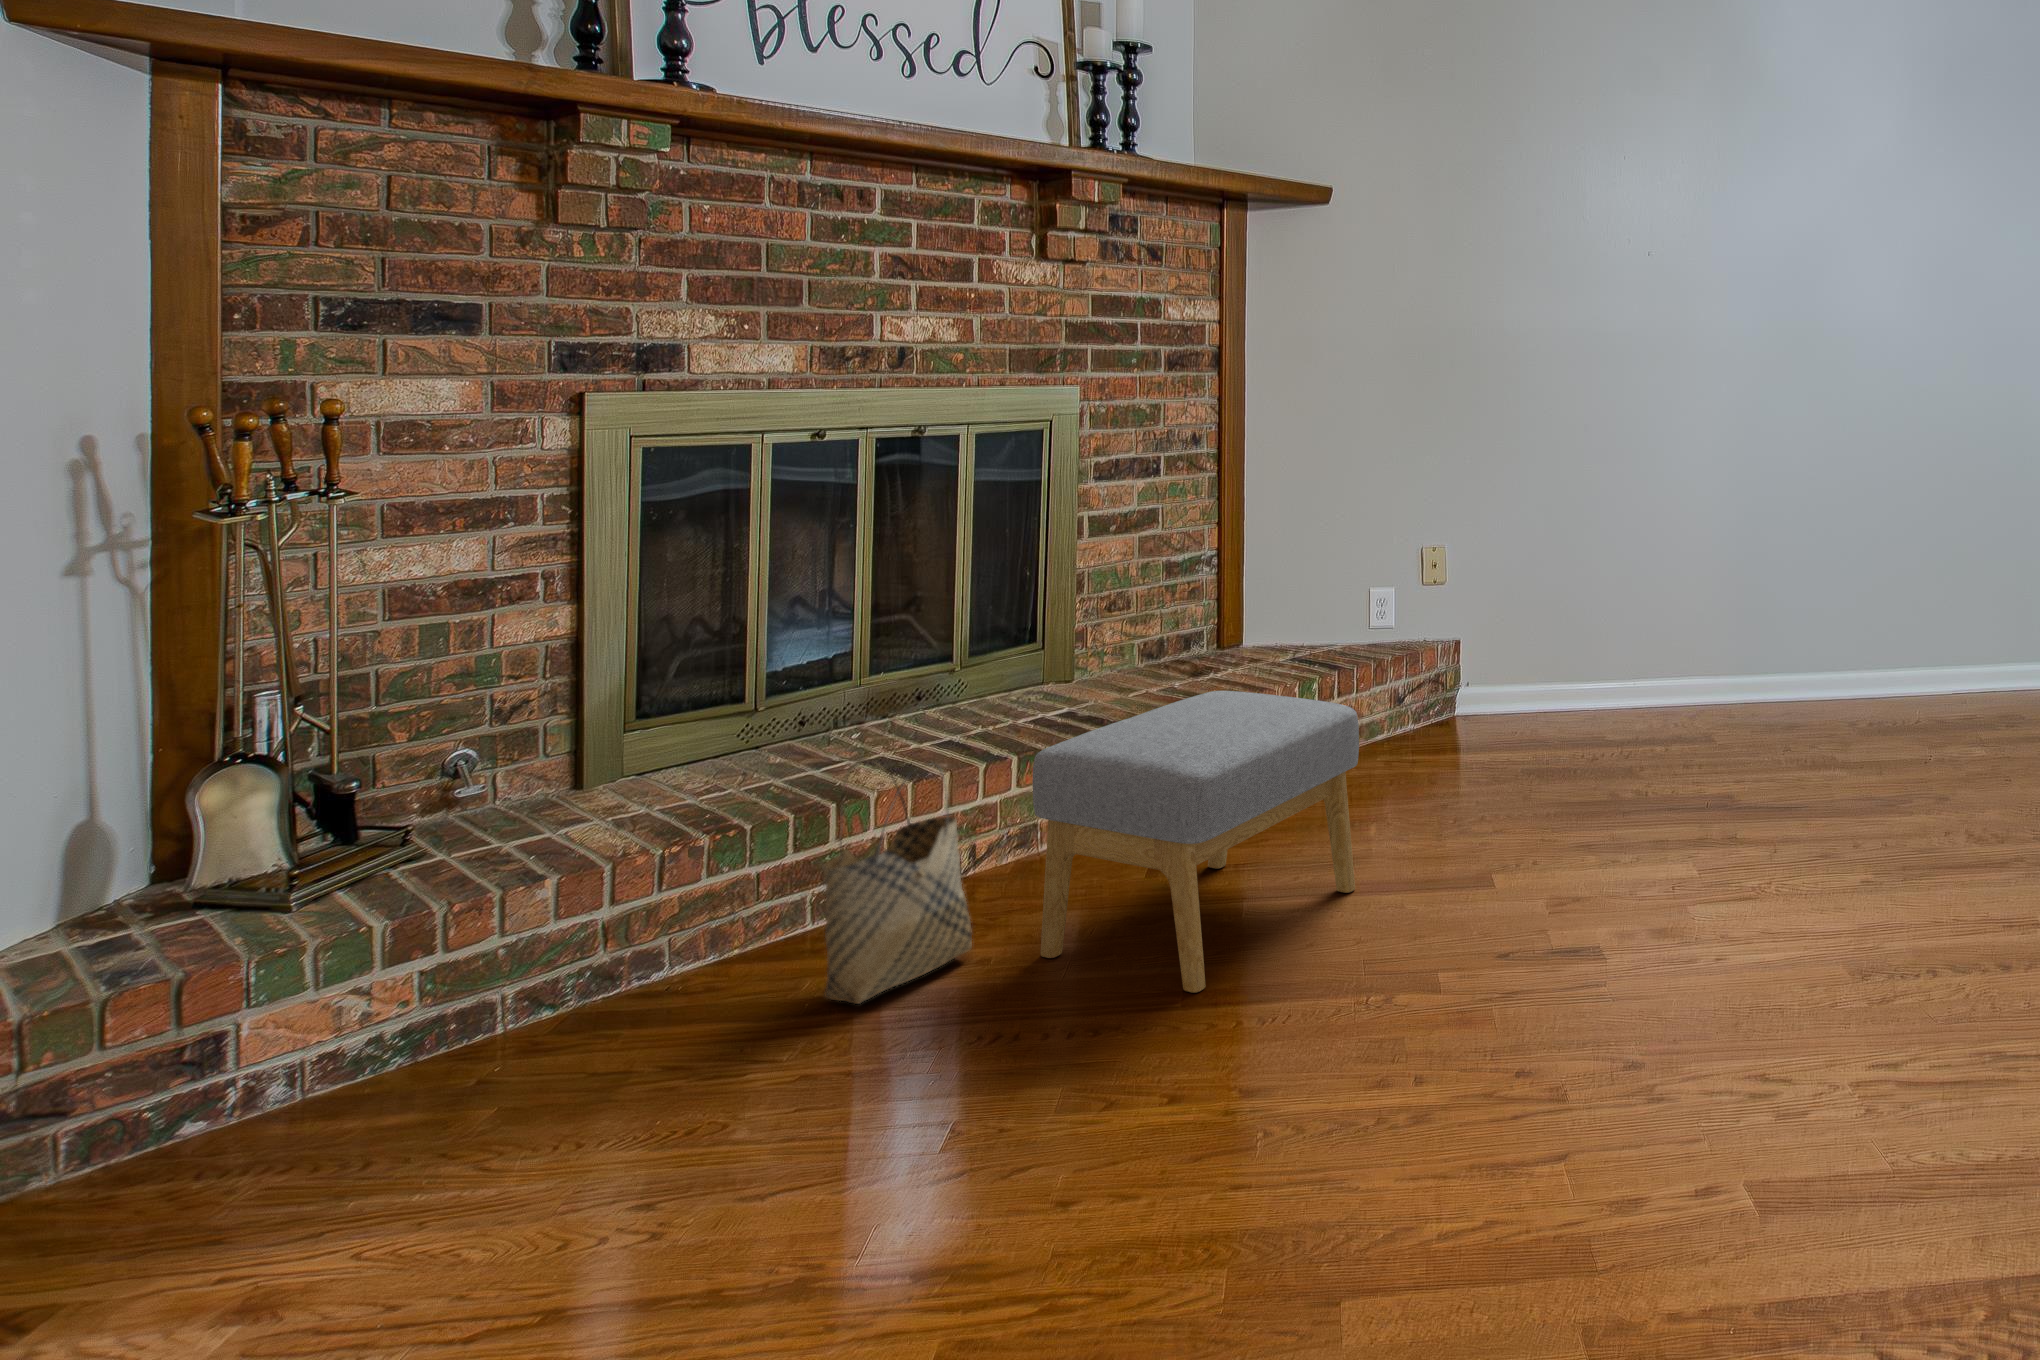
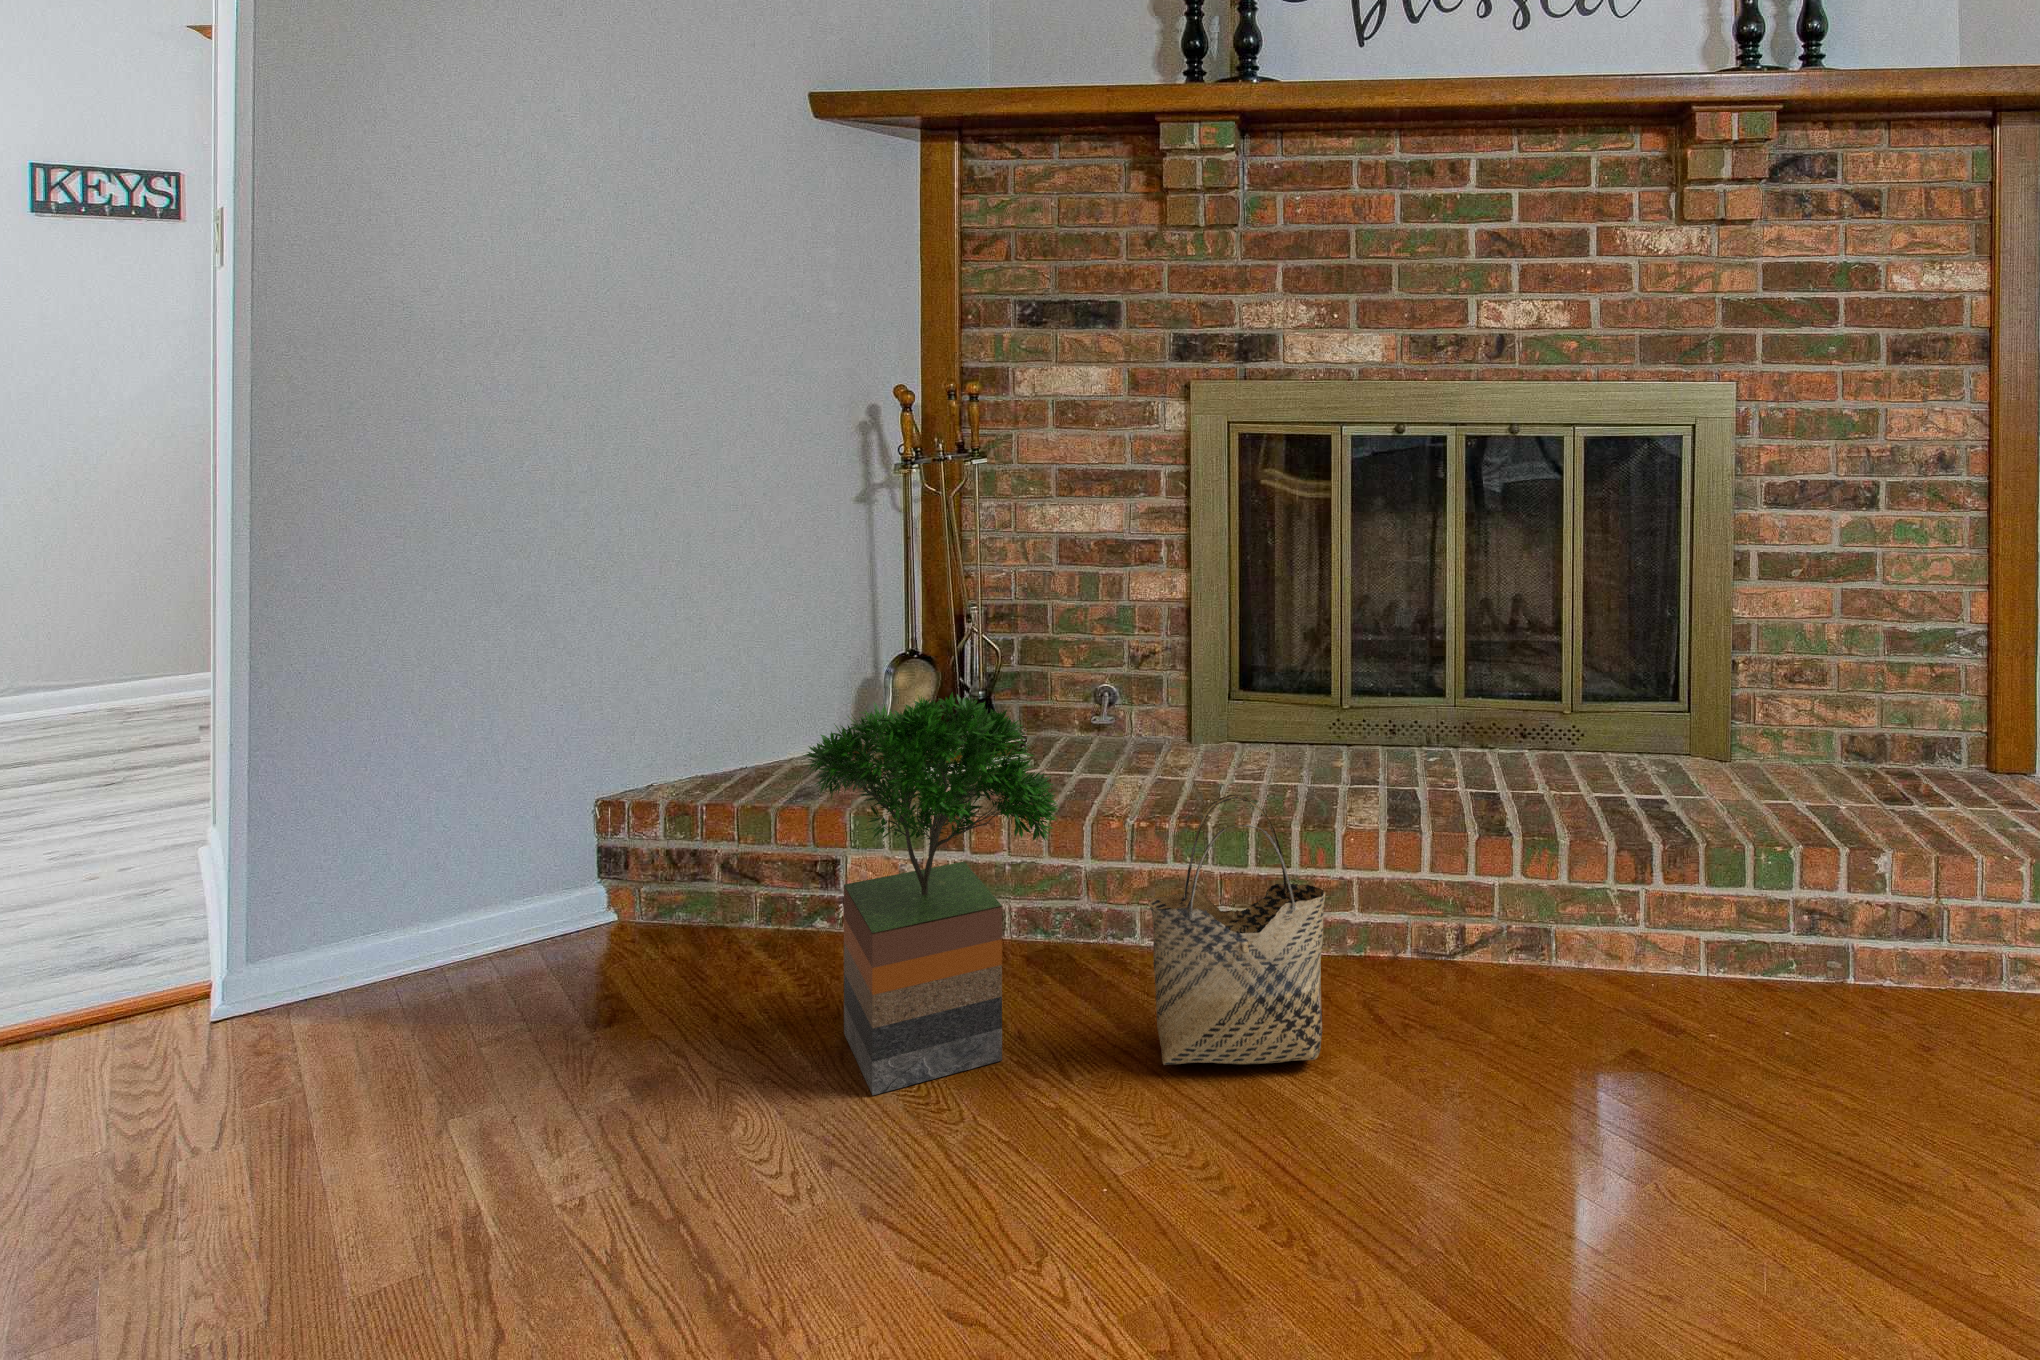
footstool: present [1033,691,1359,993] -> none [1358,842,1848,1287]
potted tree: none [398,724,761,1154] -> present [803,692,1059,1095]

